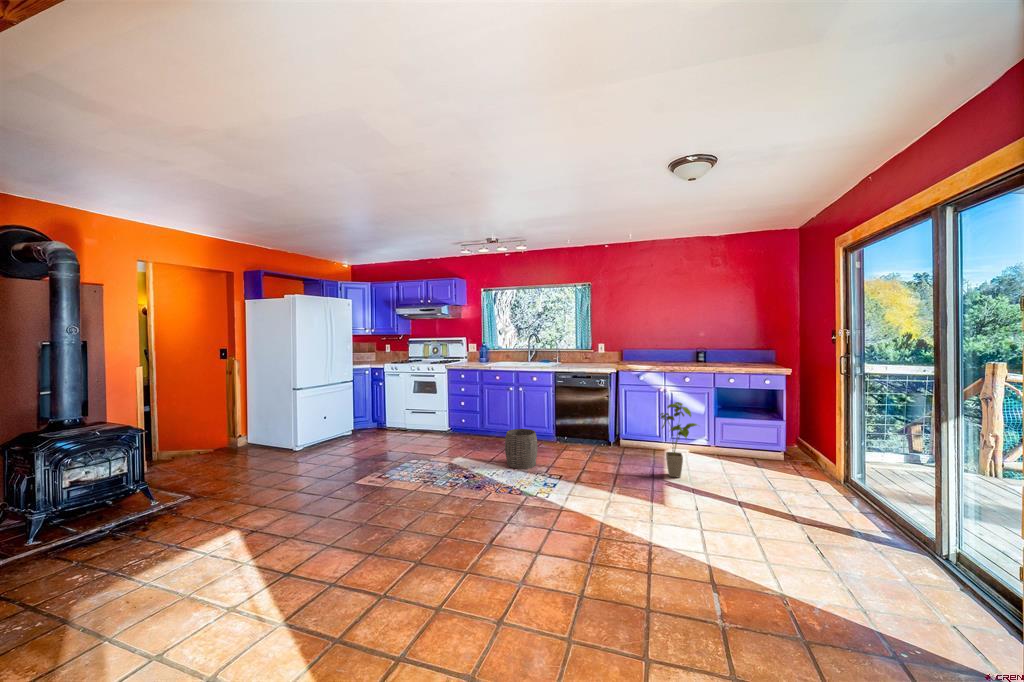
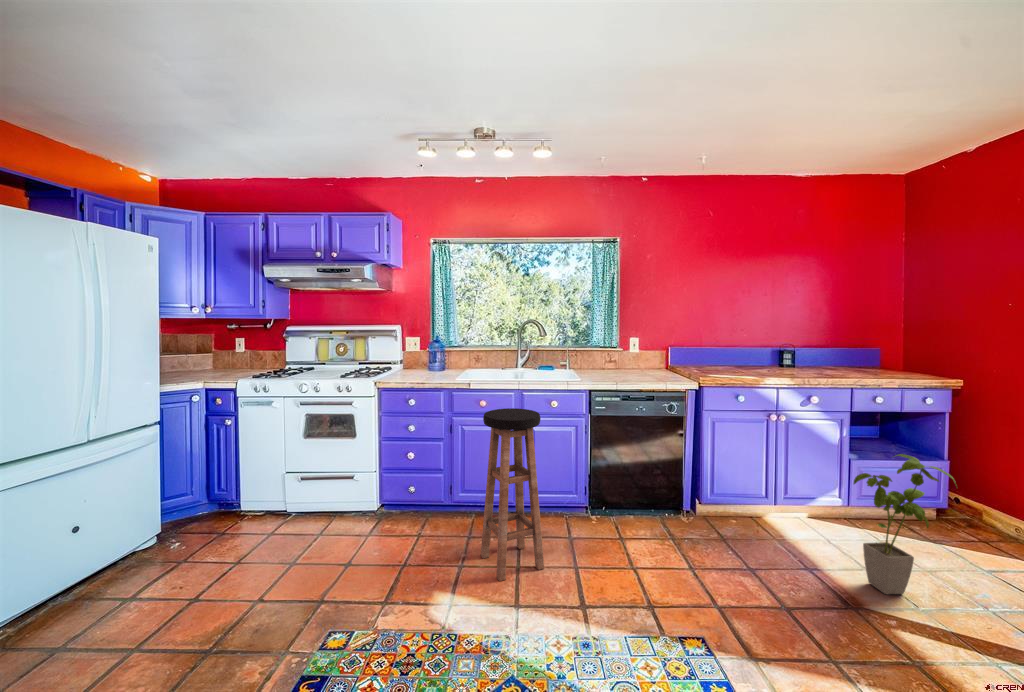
bar stool: none [479,378,507,457] -> present [481,408,544,581]
woven basket: present [505,429,537,469] -> none [562,517,633,618]

